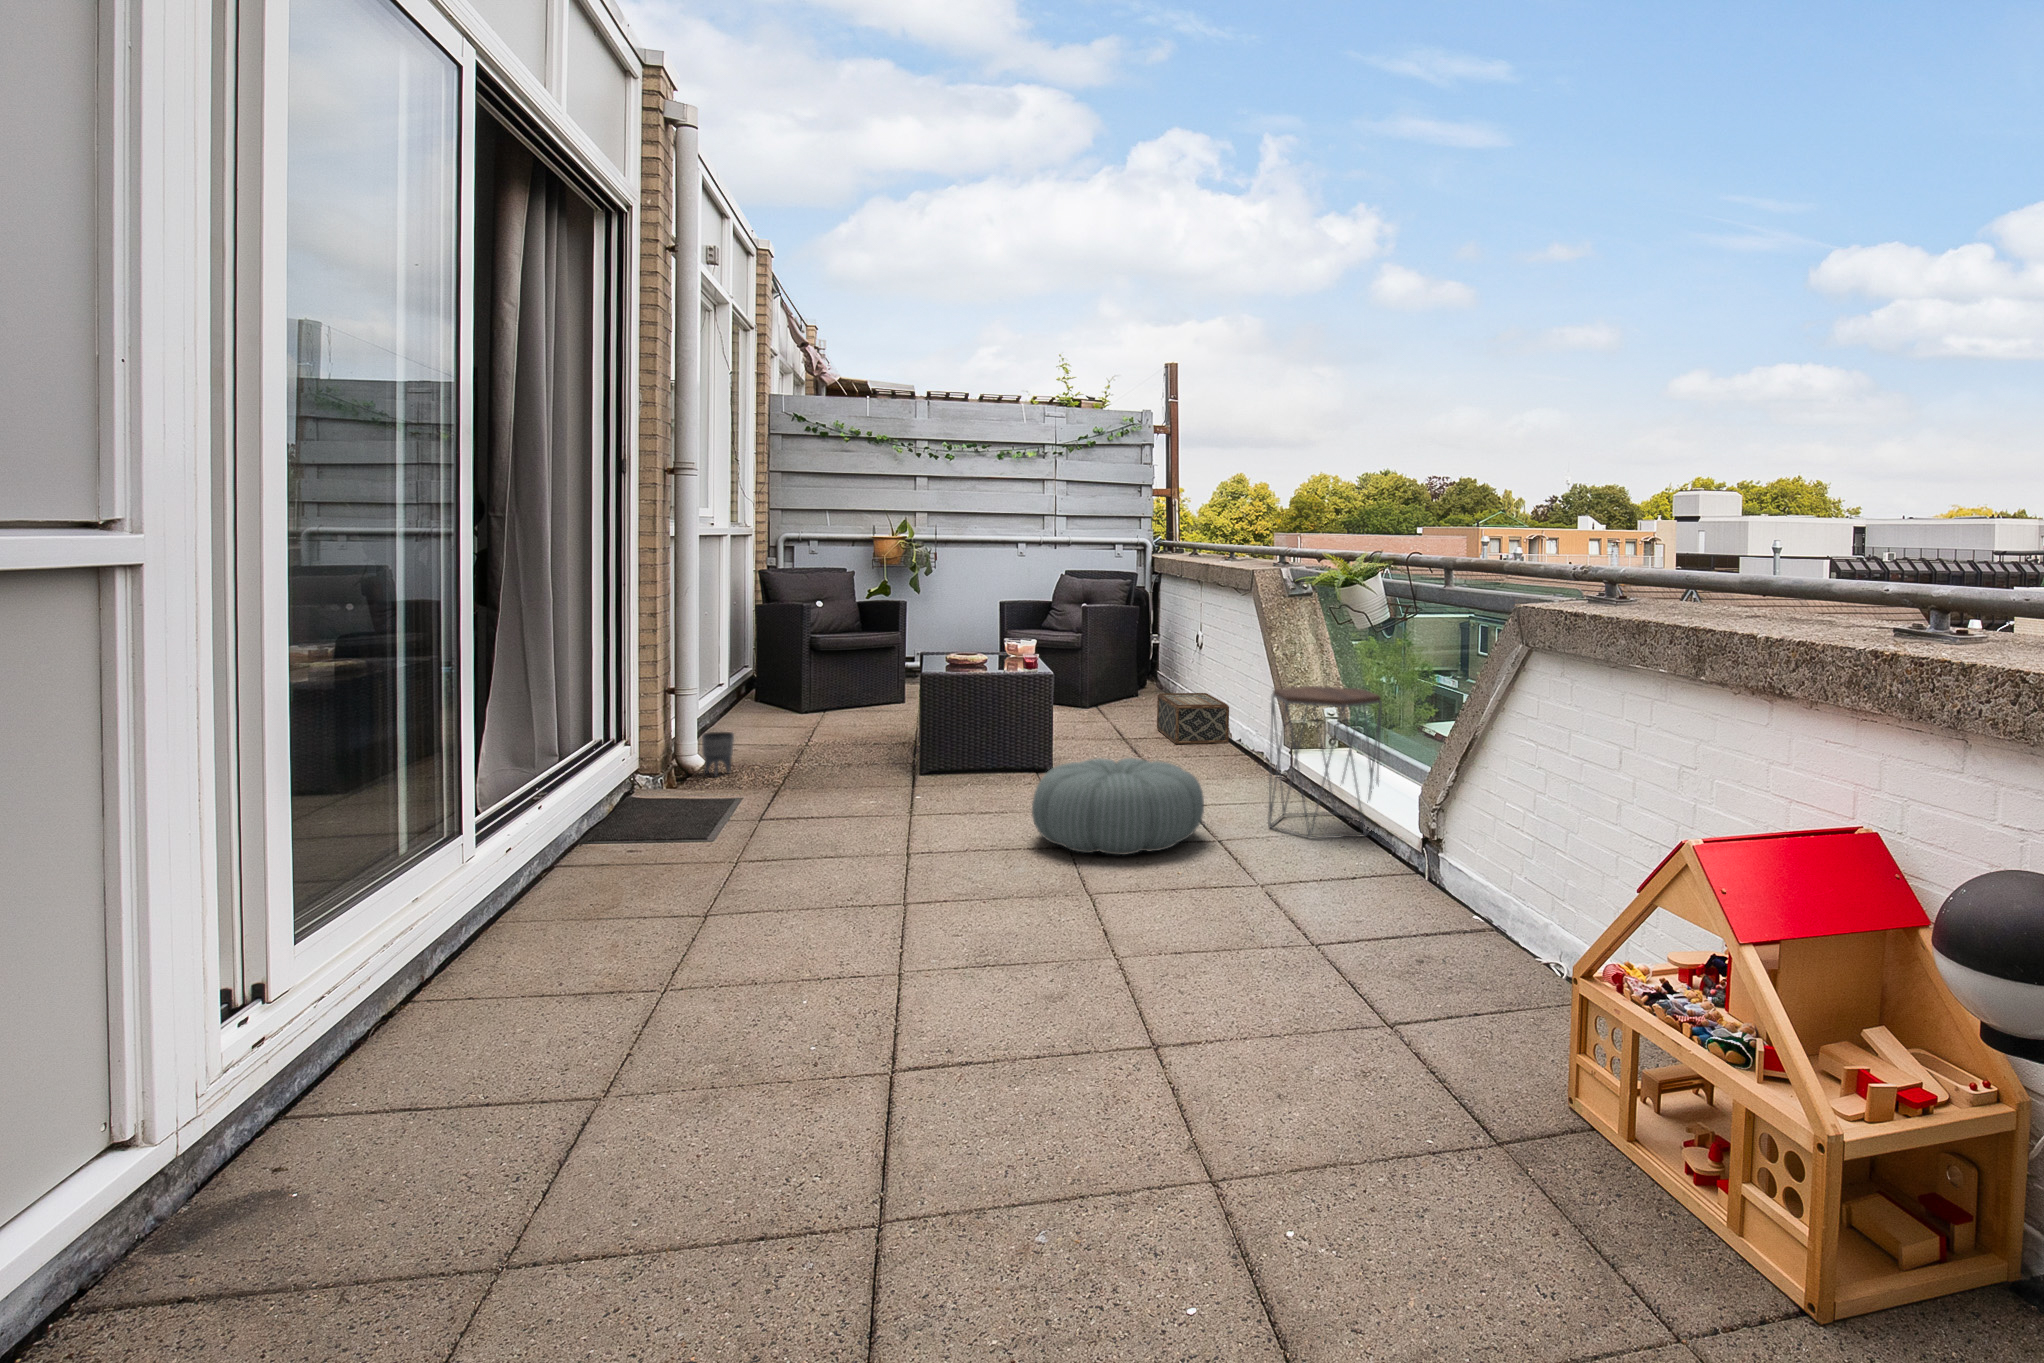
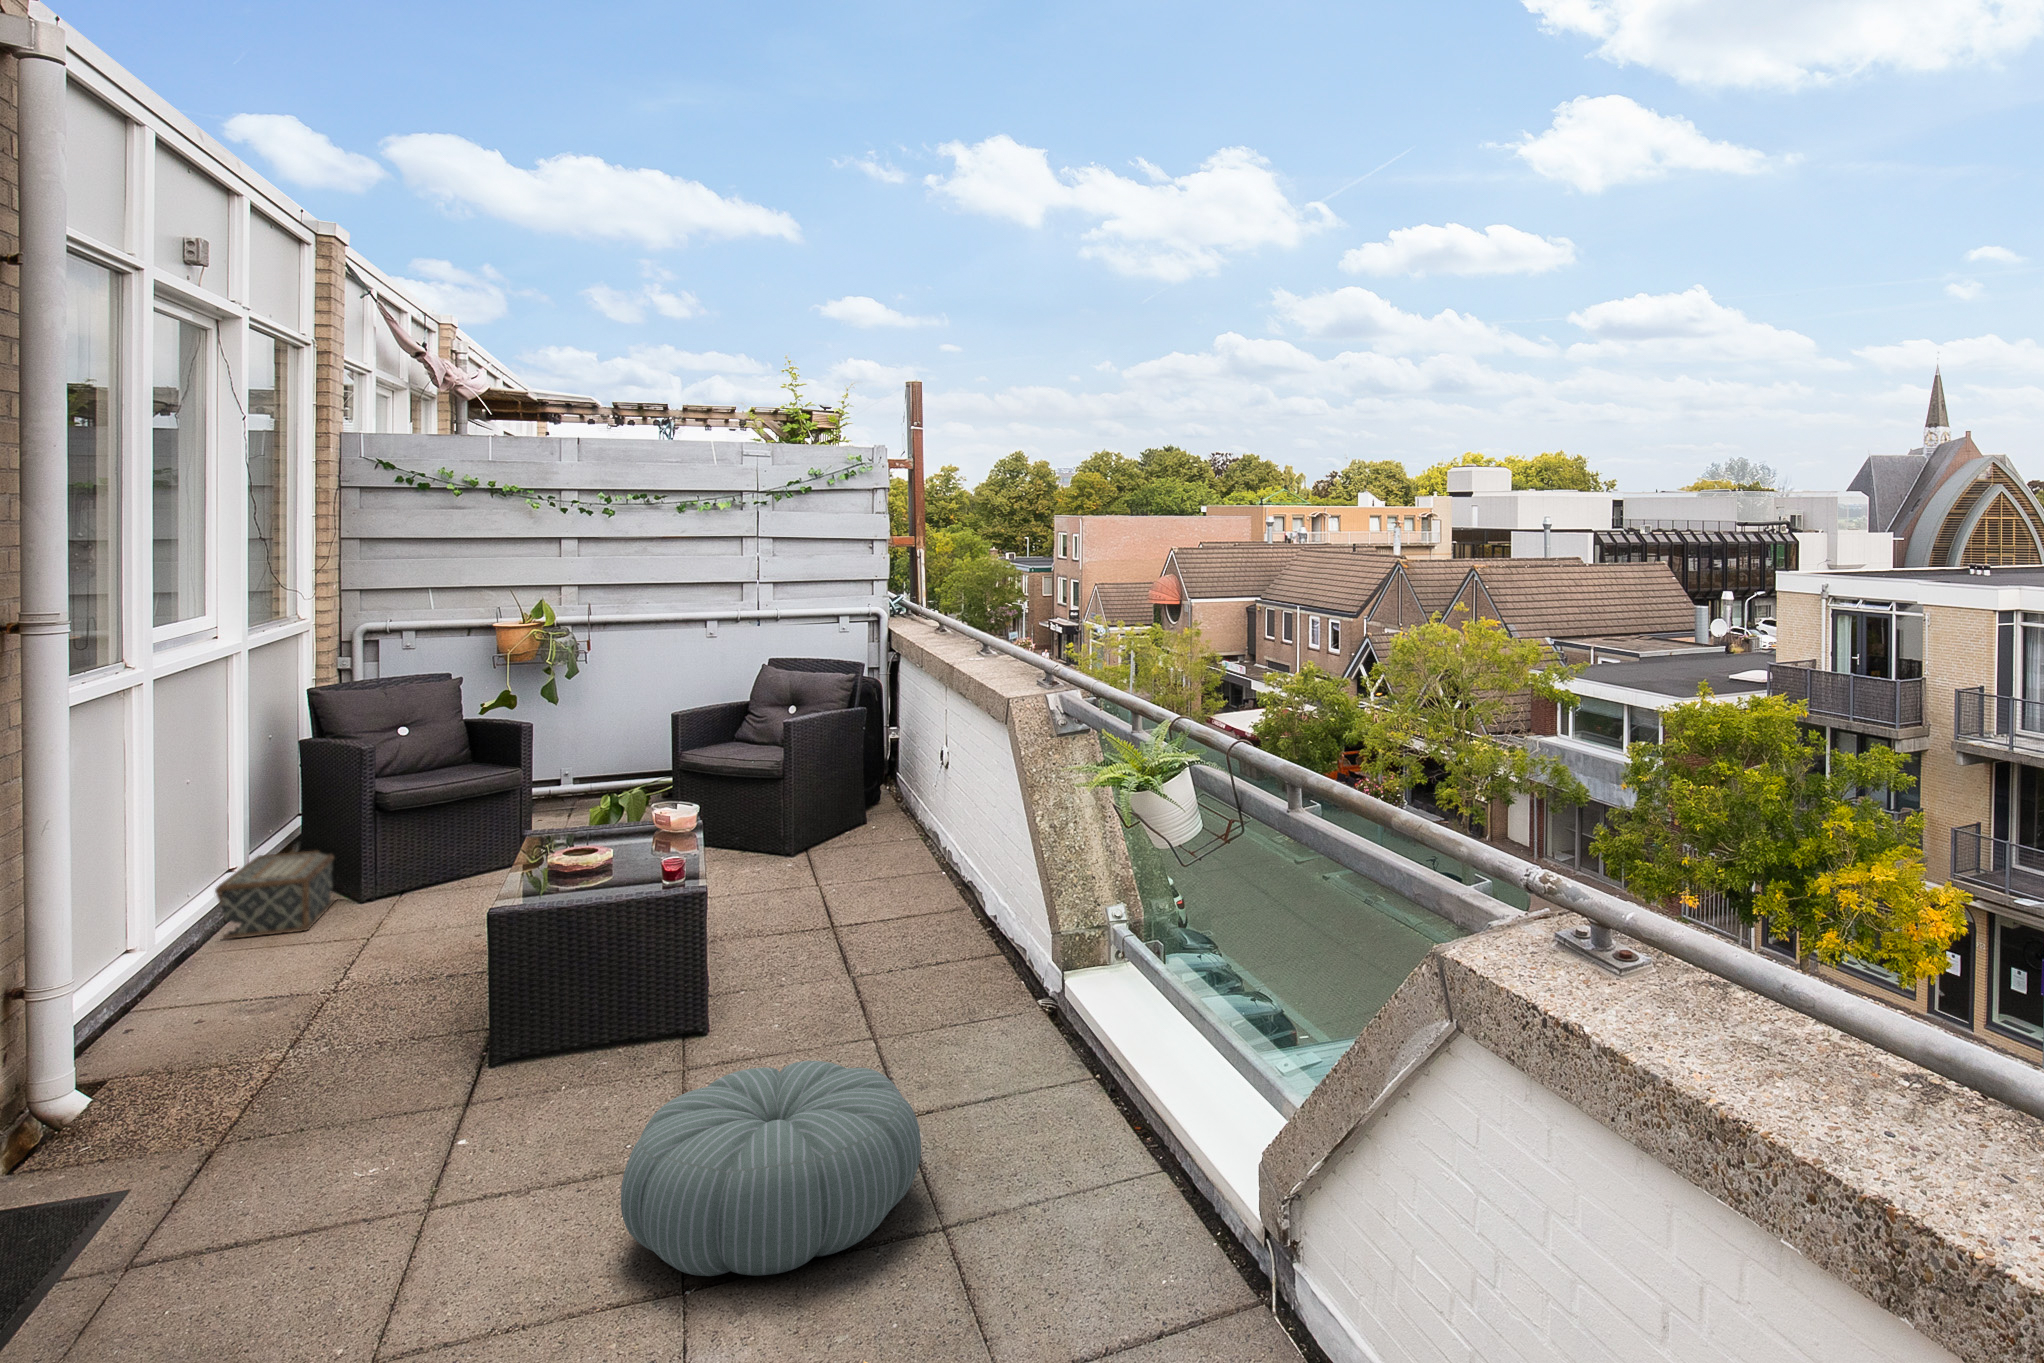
side table: present [1268,686,1382,838] -> none [1026,908,1196,1174]
woven basket: present [1157,693,1229,744] -> present [215,851,334,939]
planter: present [702,732,734,776] -> none [105,1006,168,1088]

